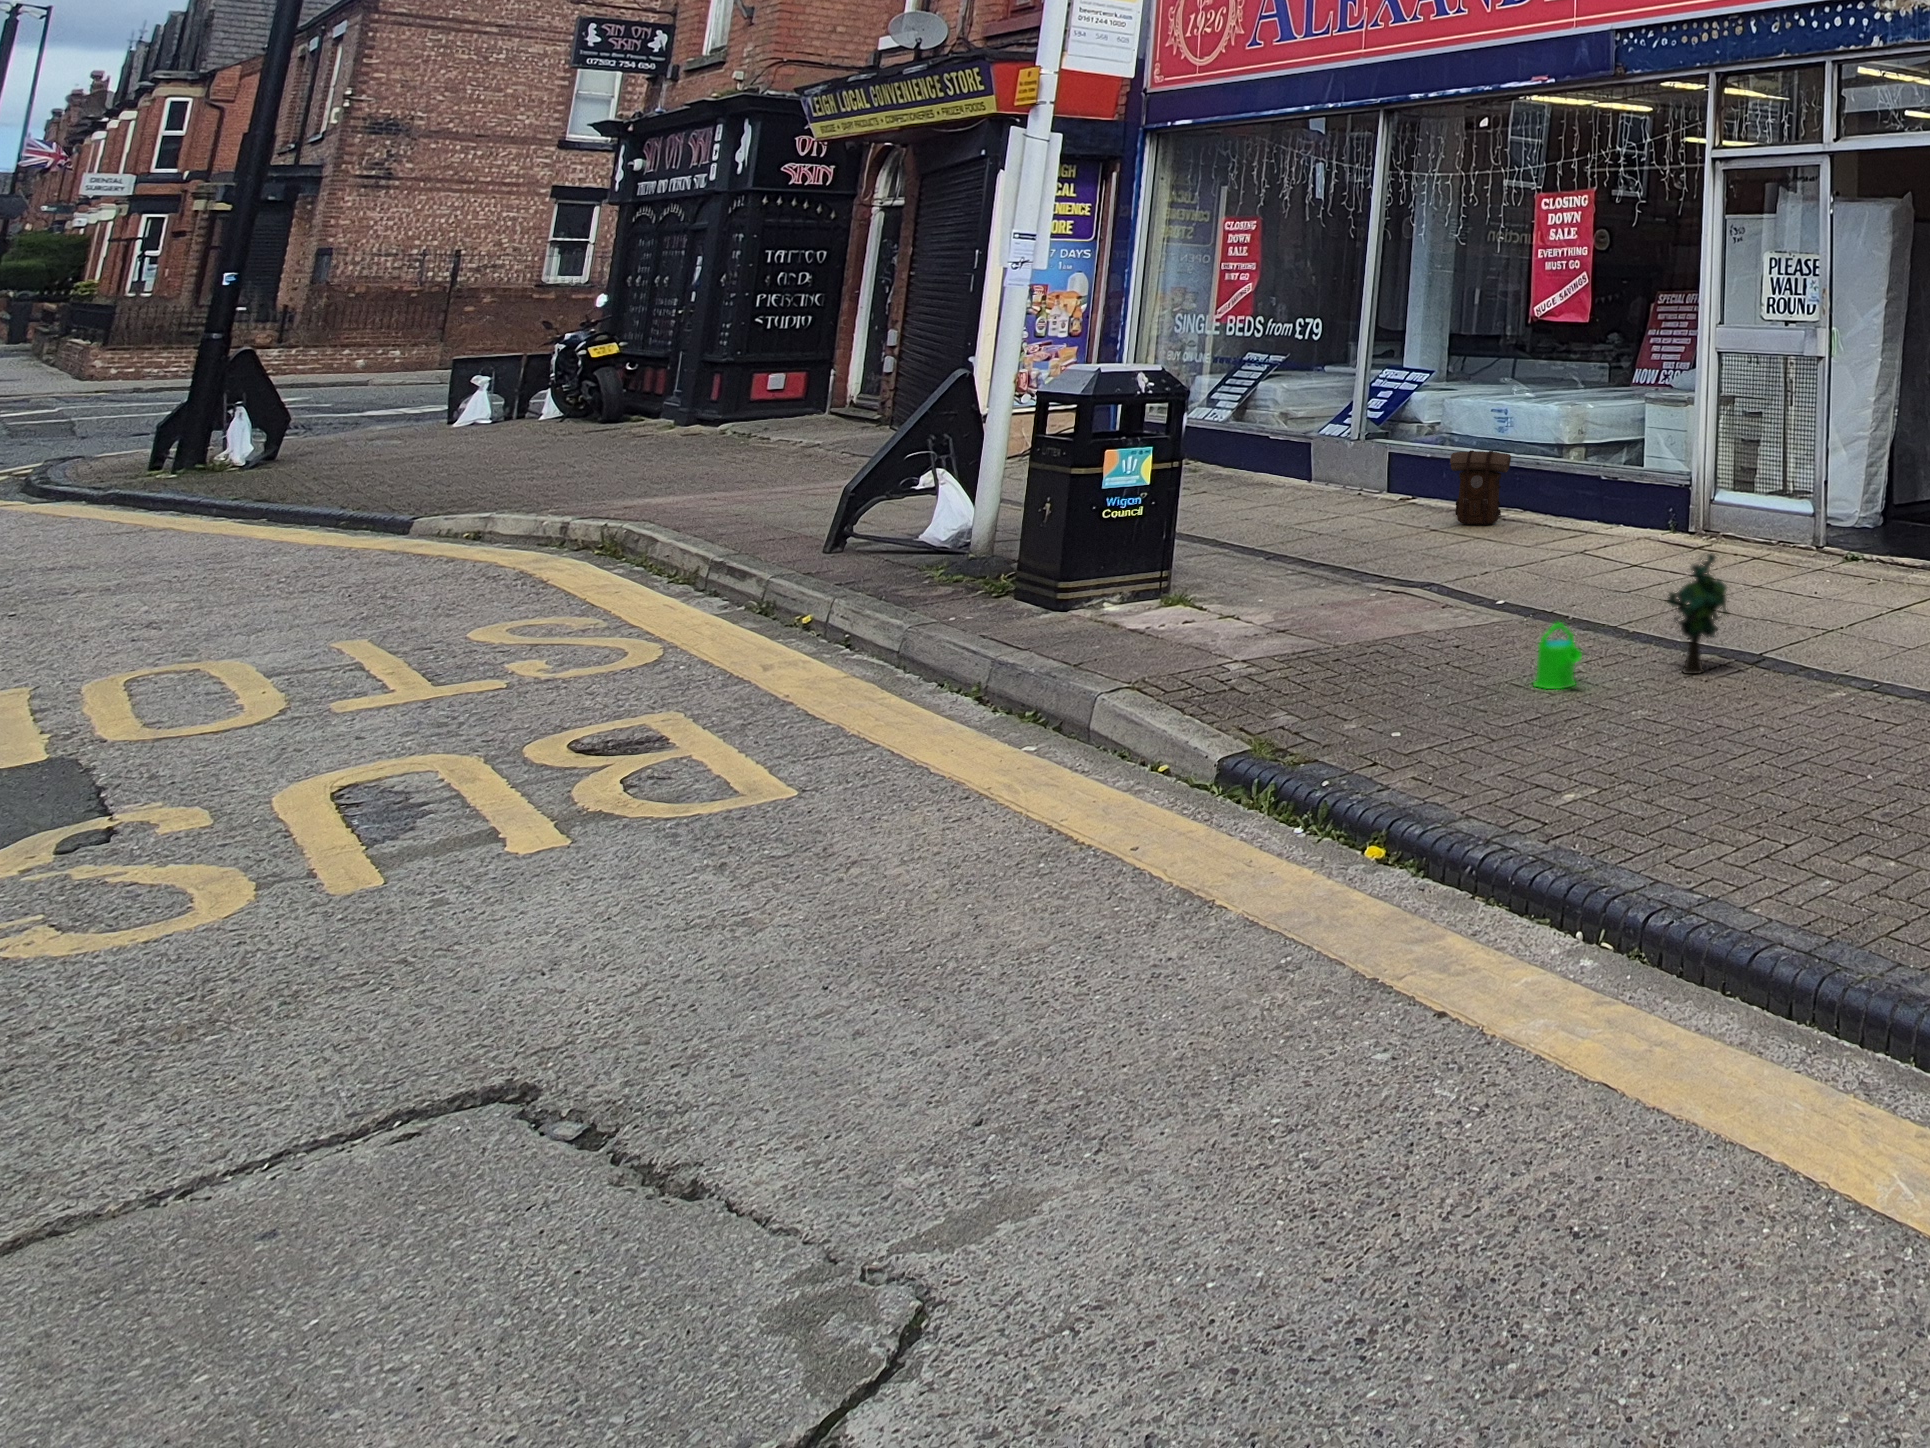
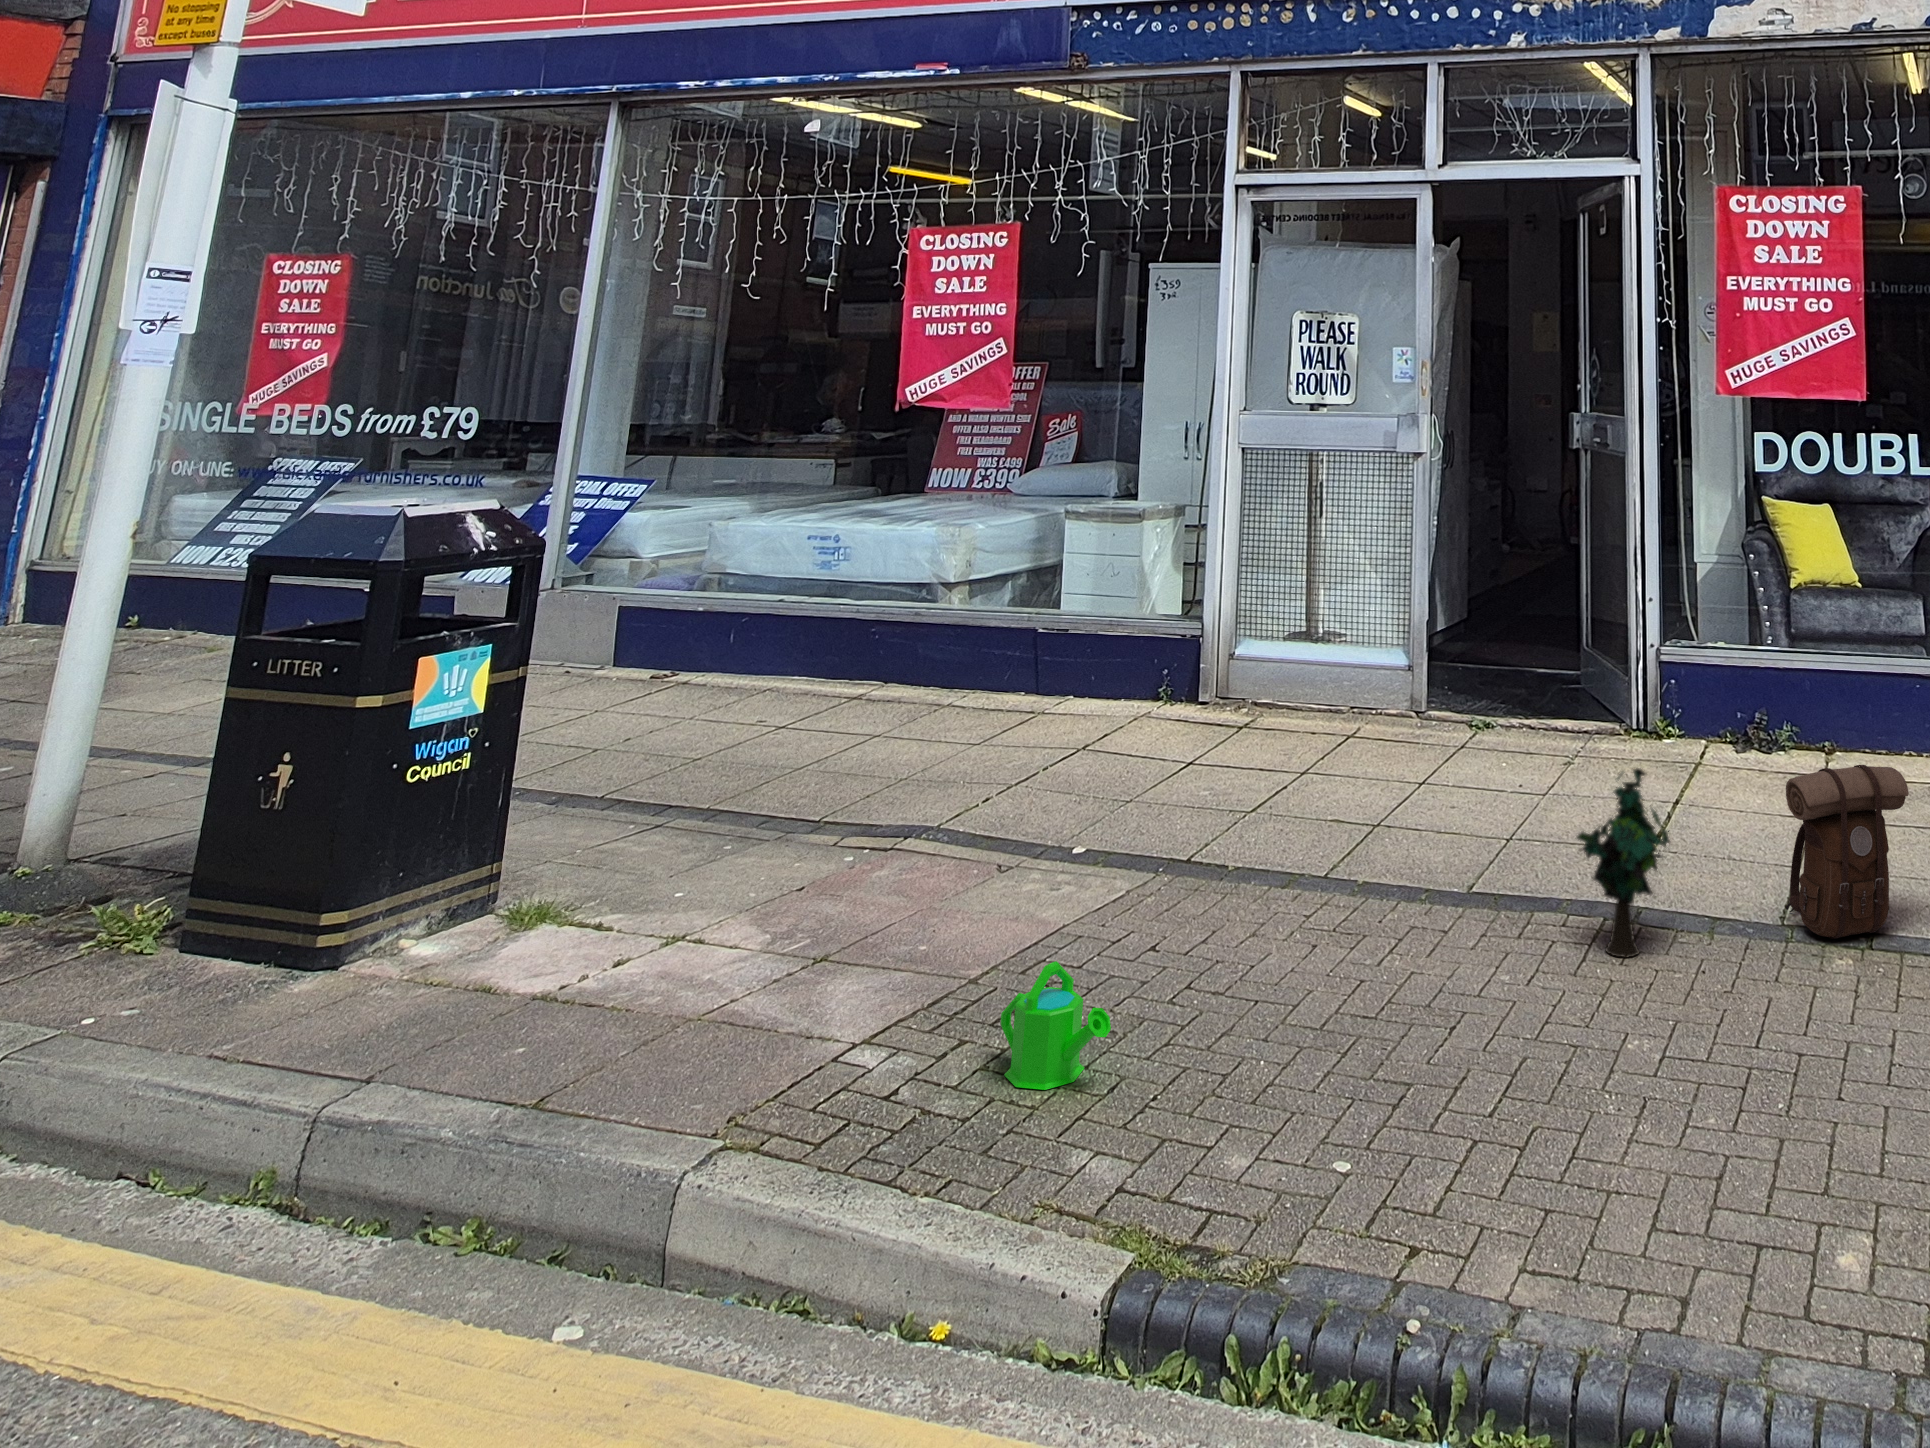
backpack: present [1450,450,1511,525] -> present [1786,765,1909,939]
watering can: present [1534,623,1582,689] -> present [1000,961,1111,1090]

